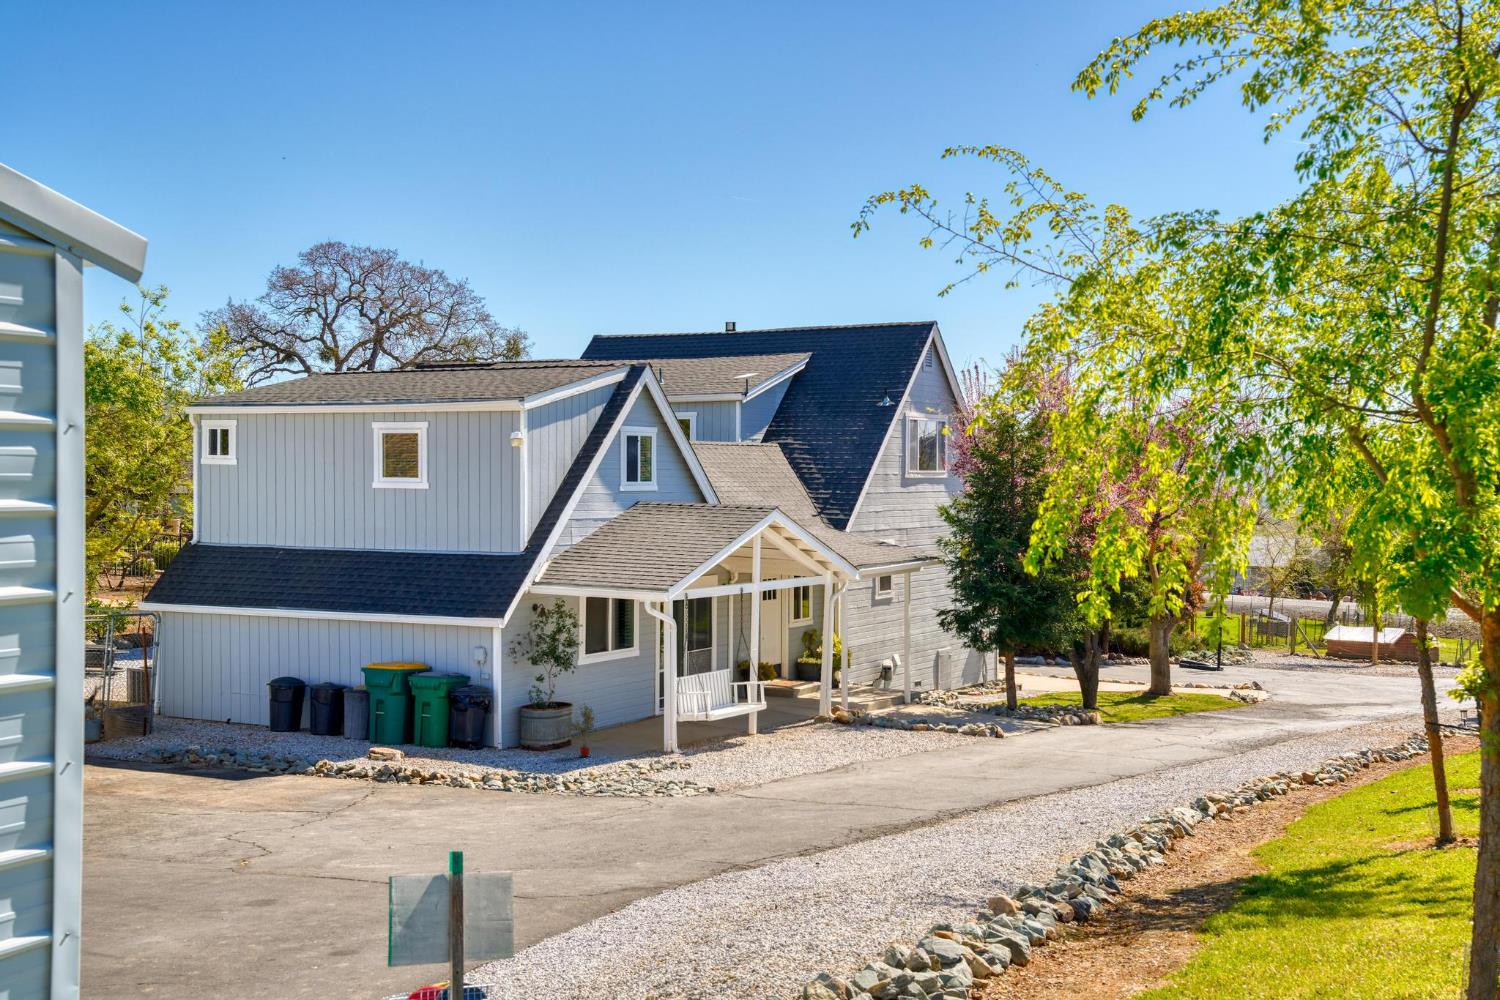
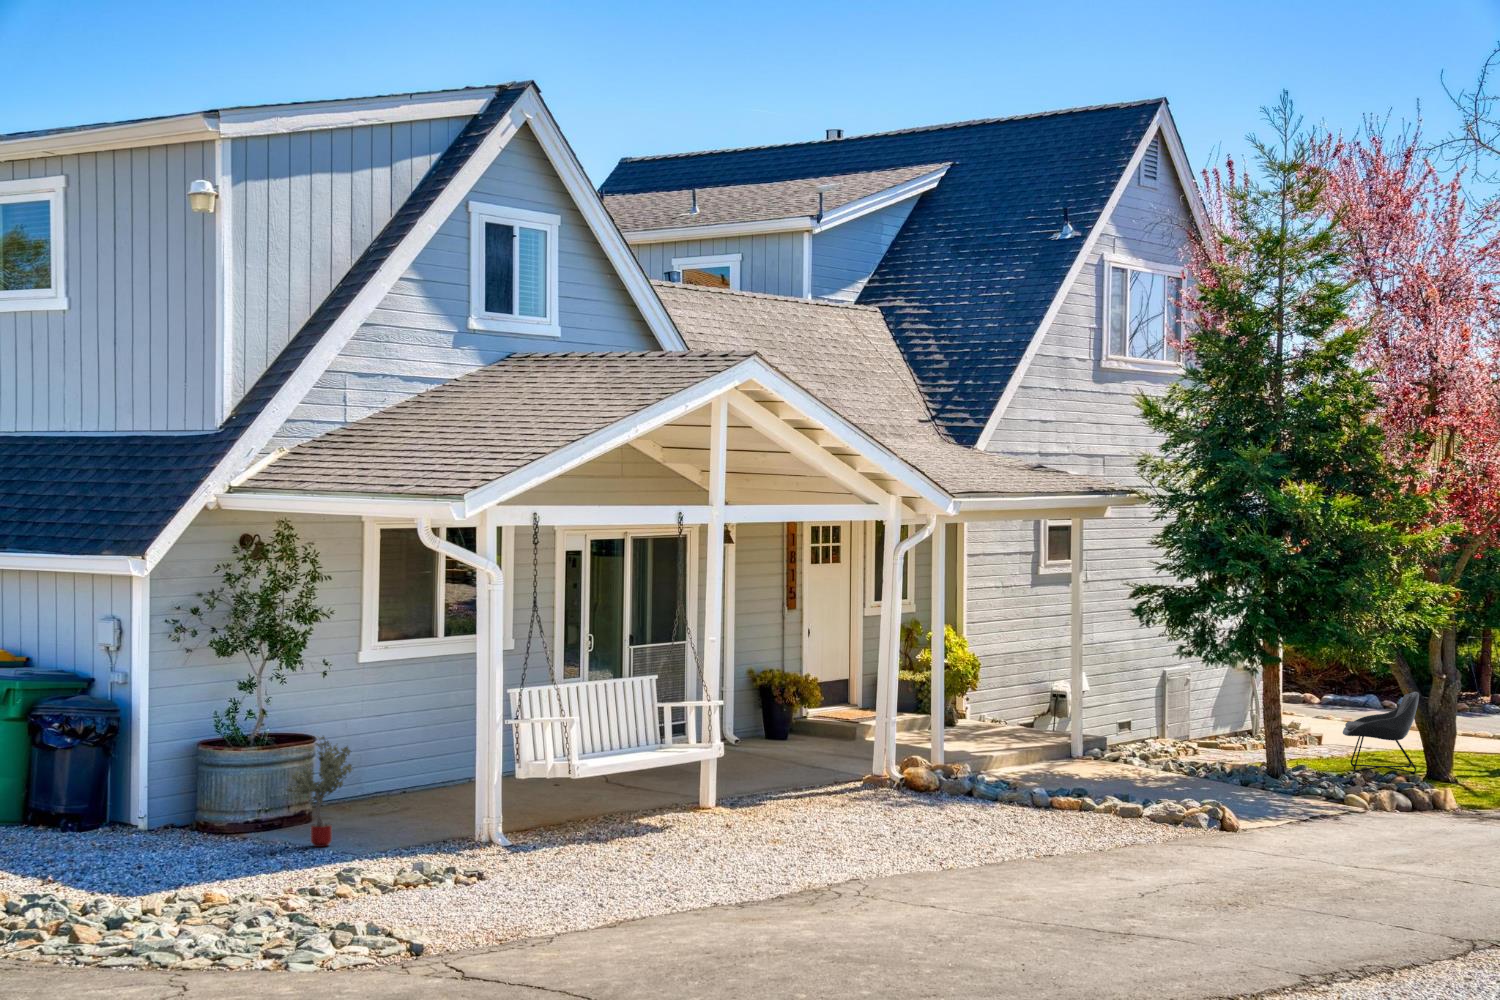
lounge chair: none [1043,664,1081,707] -> present [1343,692,1419,774]

